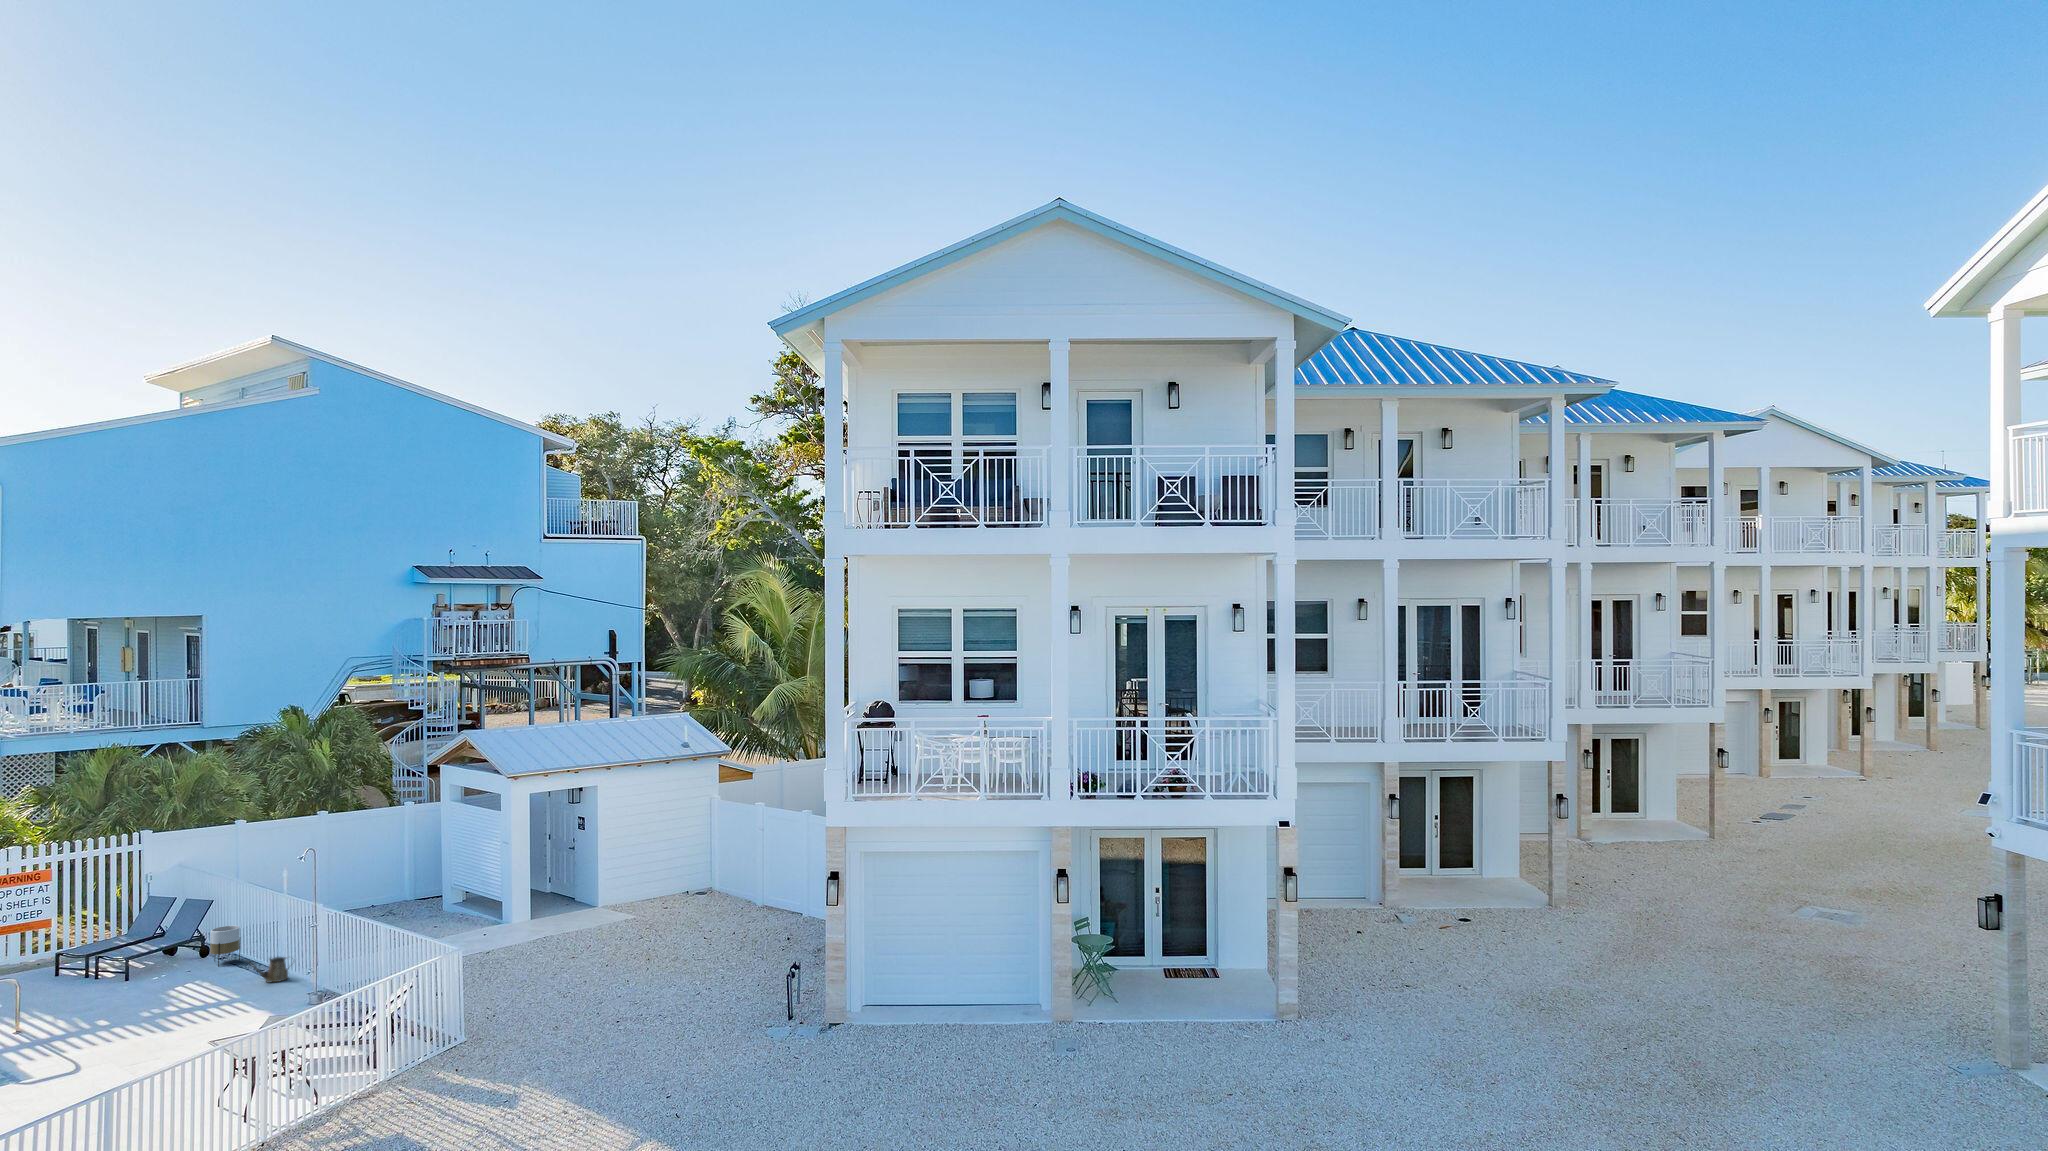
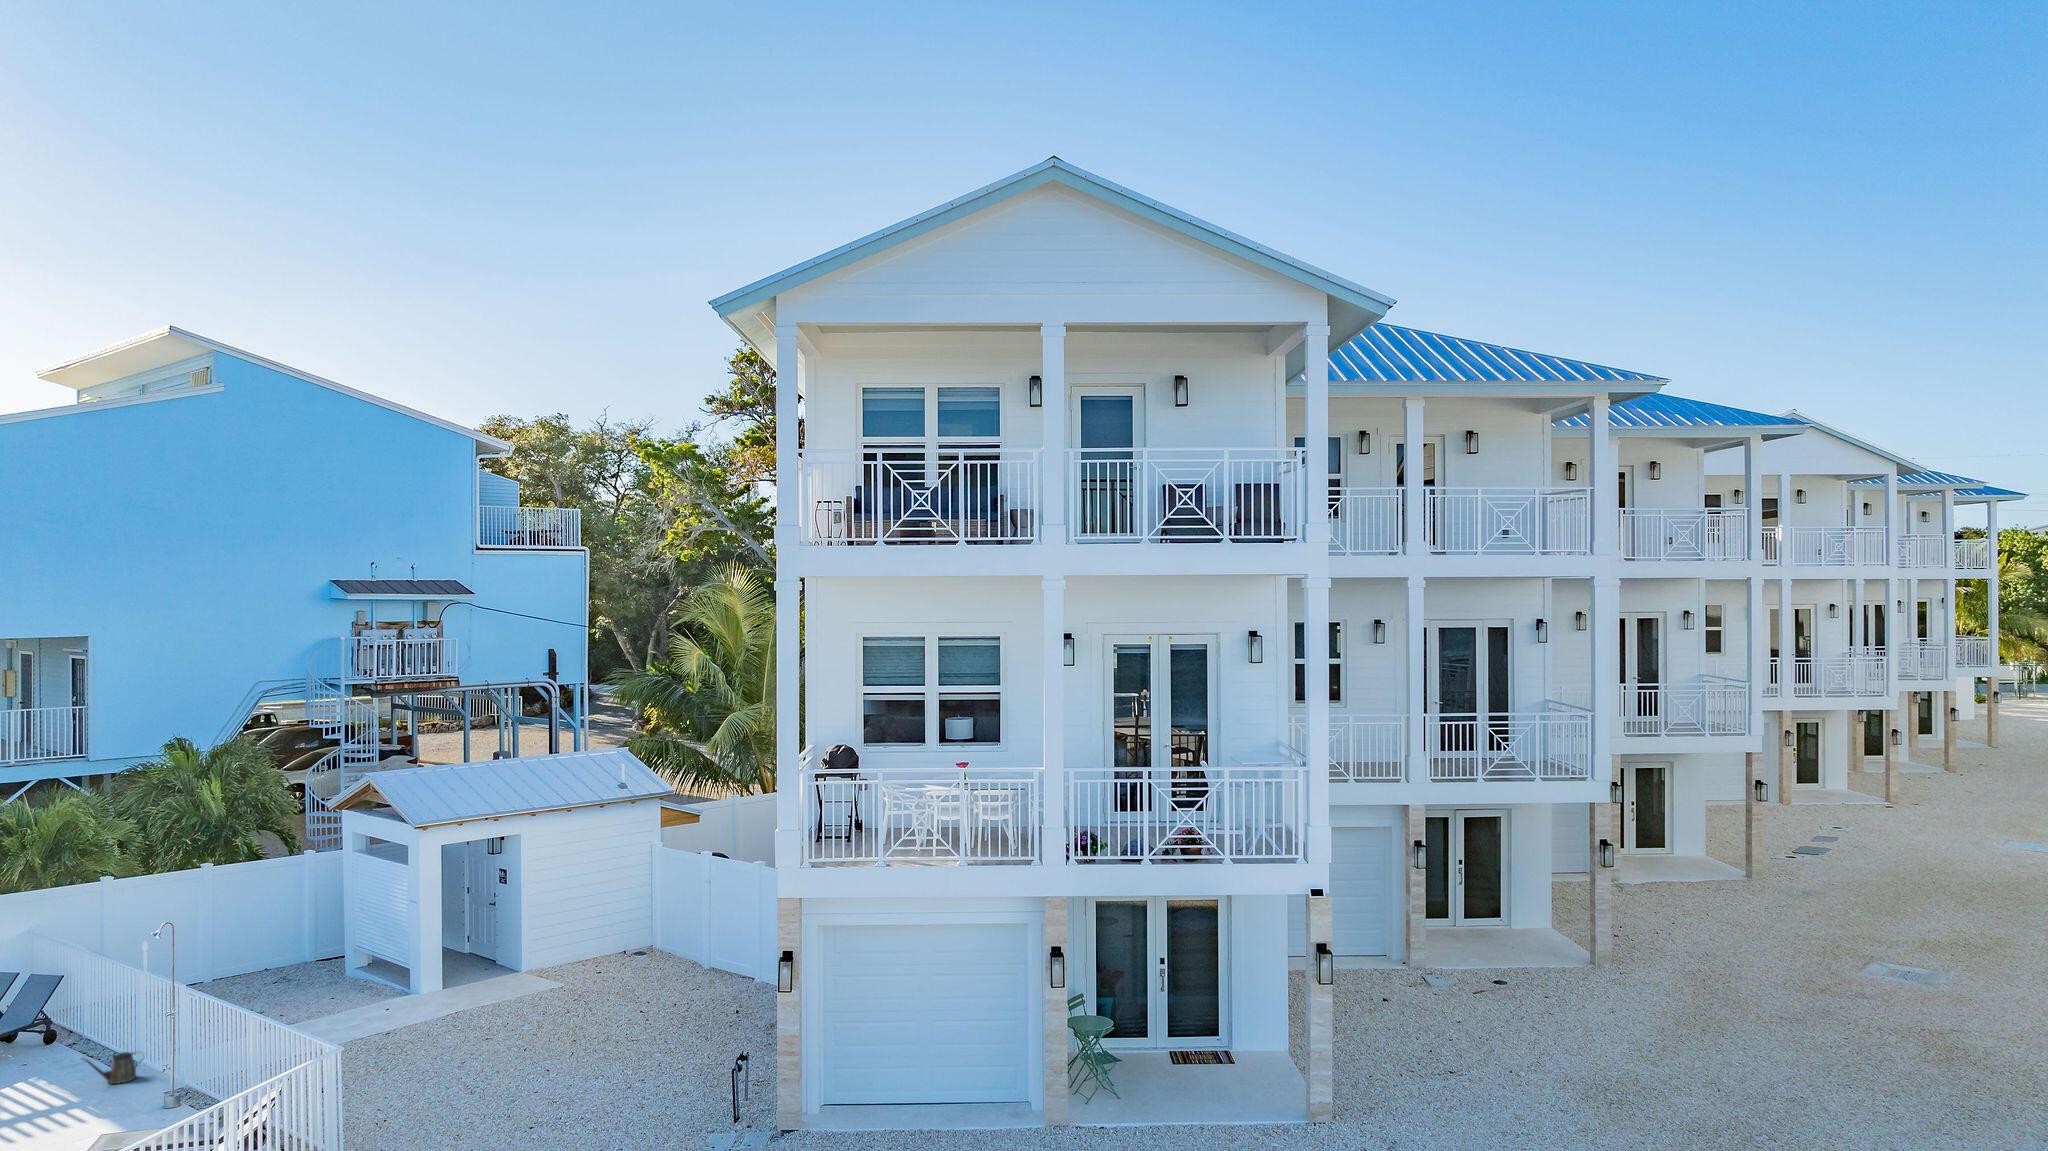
planter: present [210,925,240,967] -> none [47,1011,85,1062]

